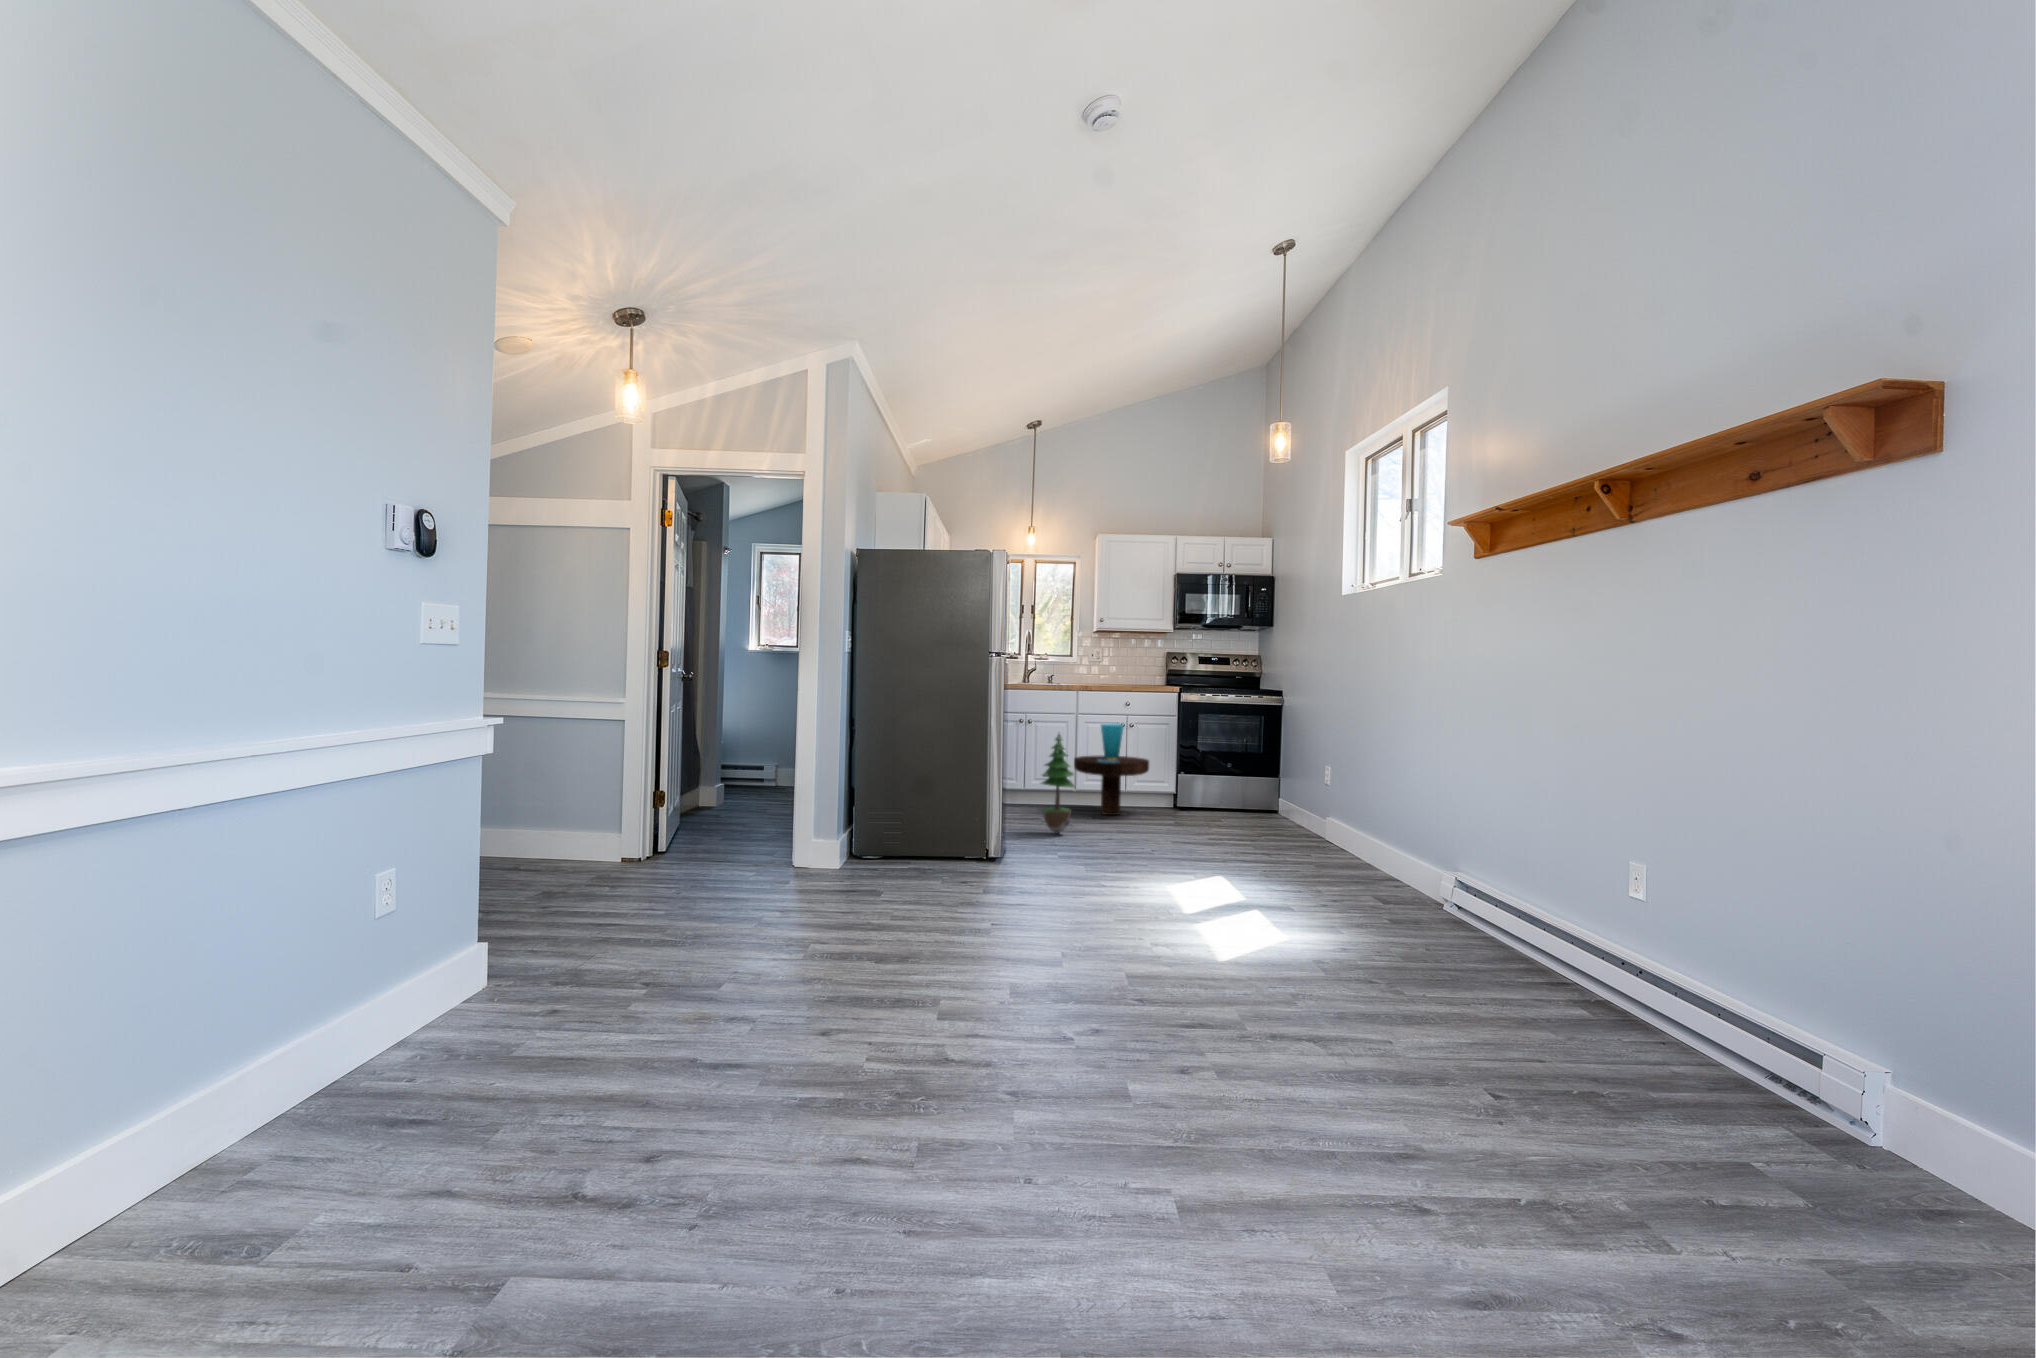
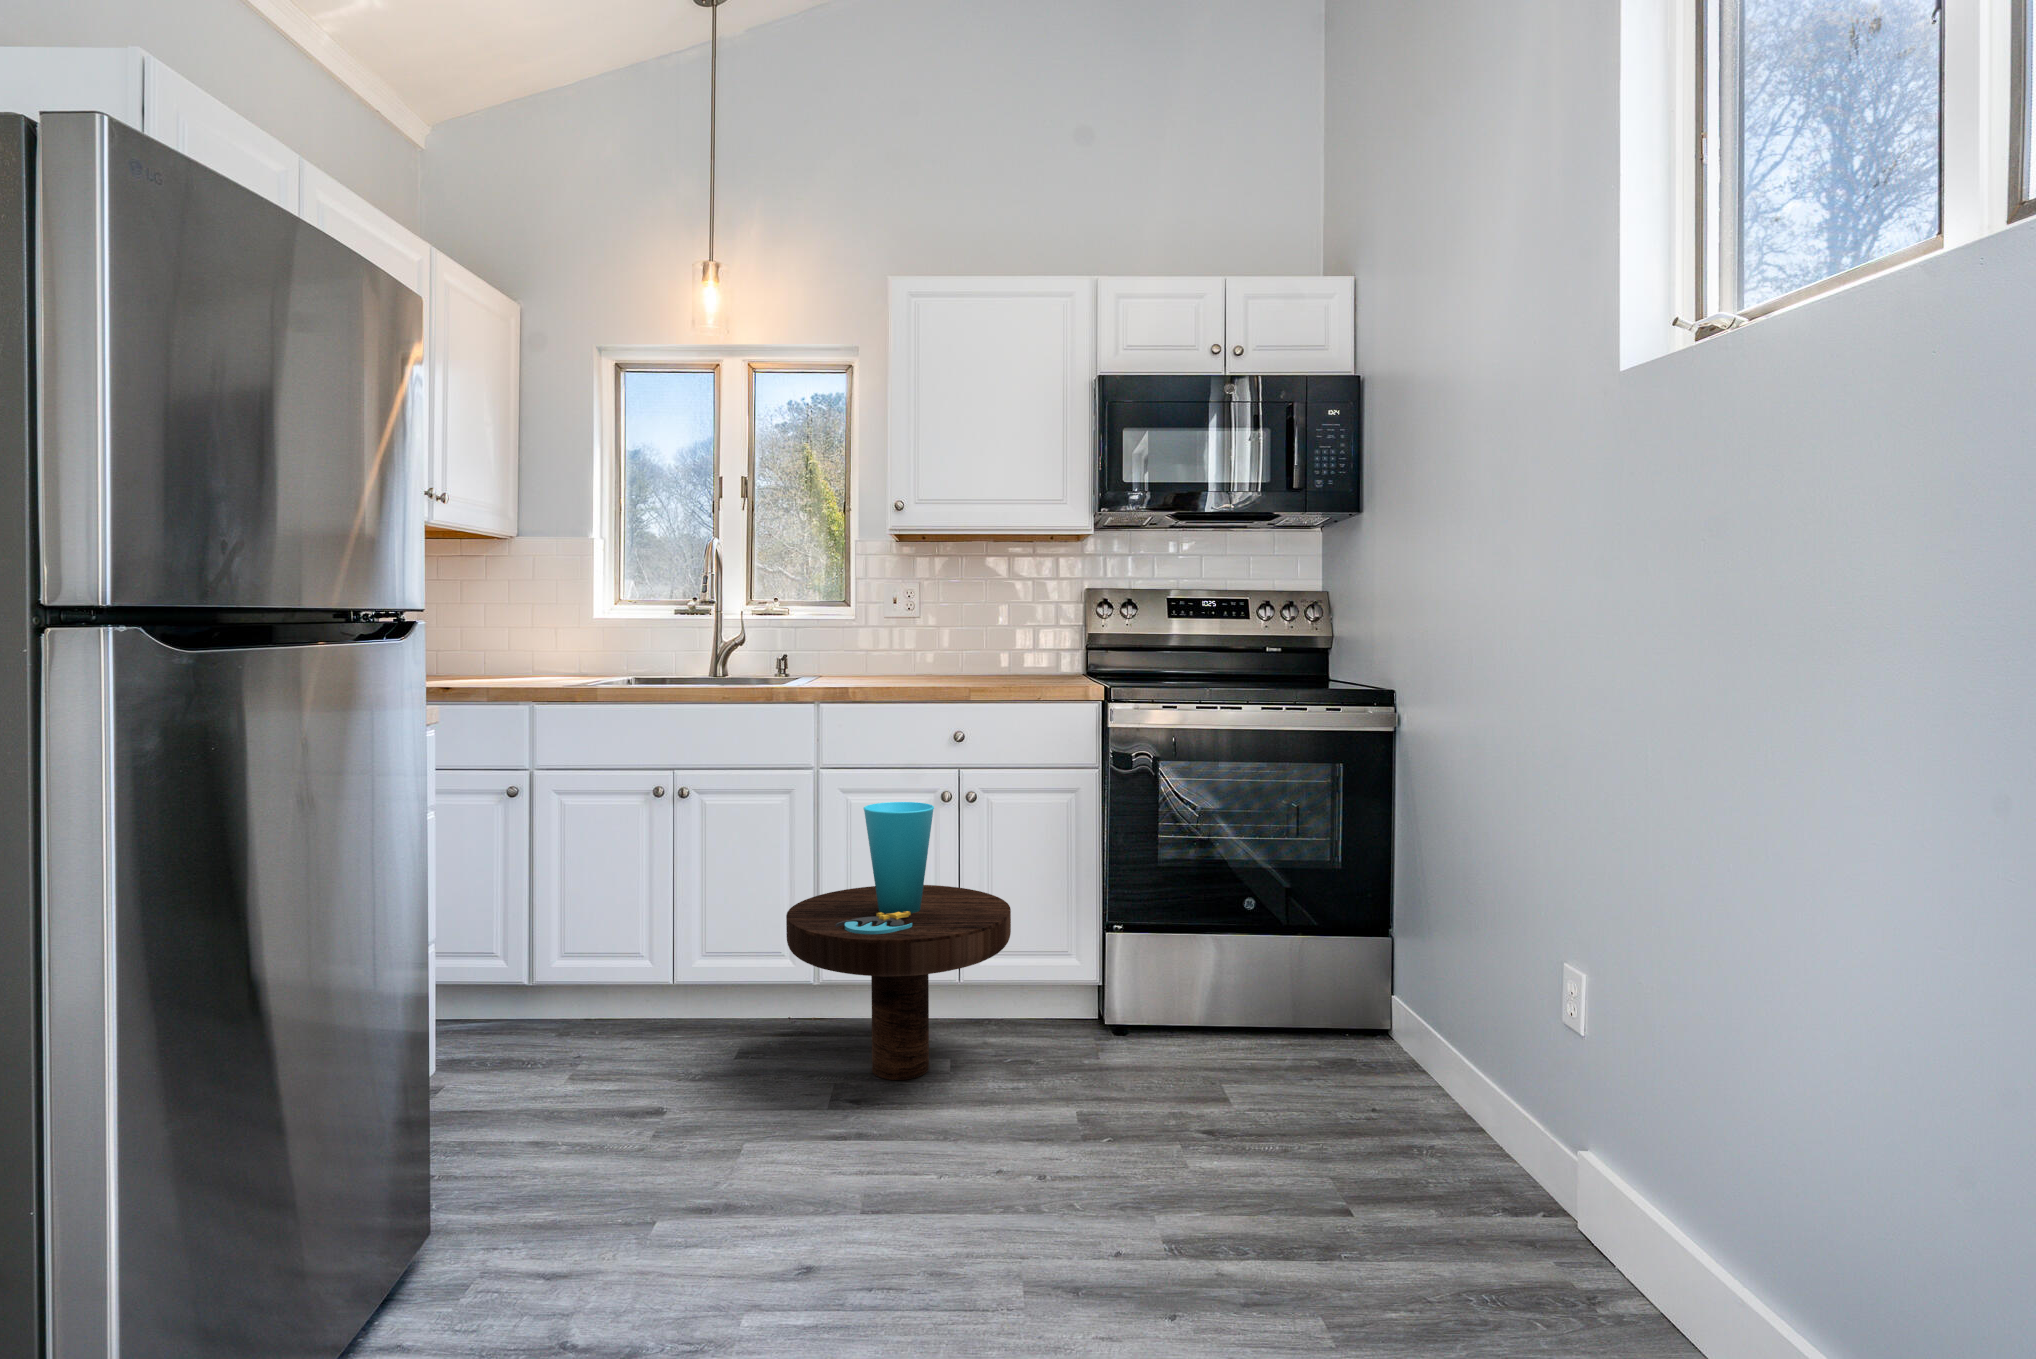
potted tree: present [1042,734,1074,834] -> none [553,885,692,1255]

